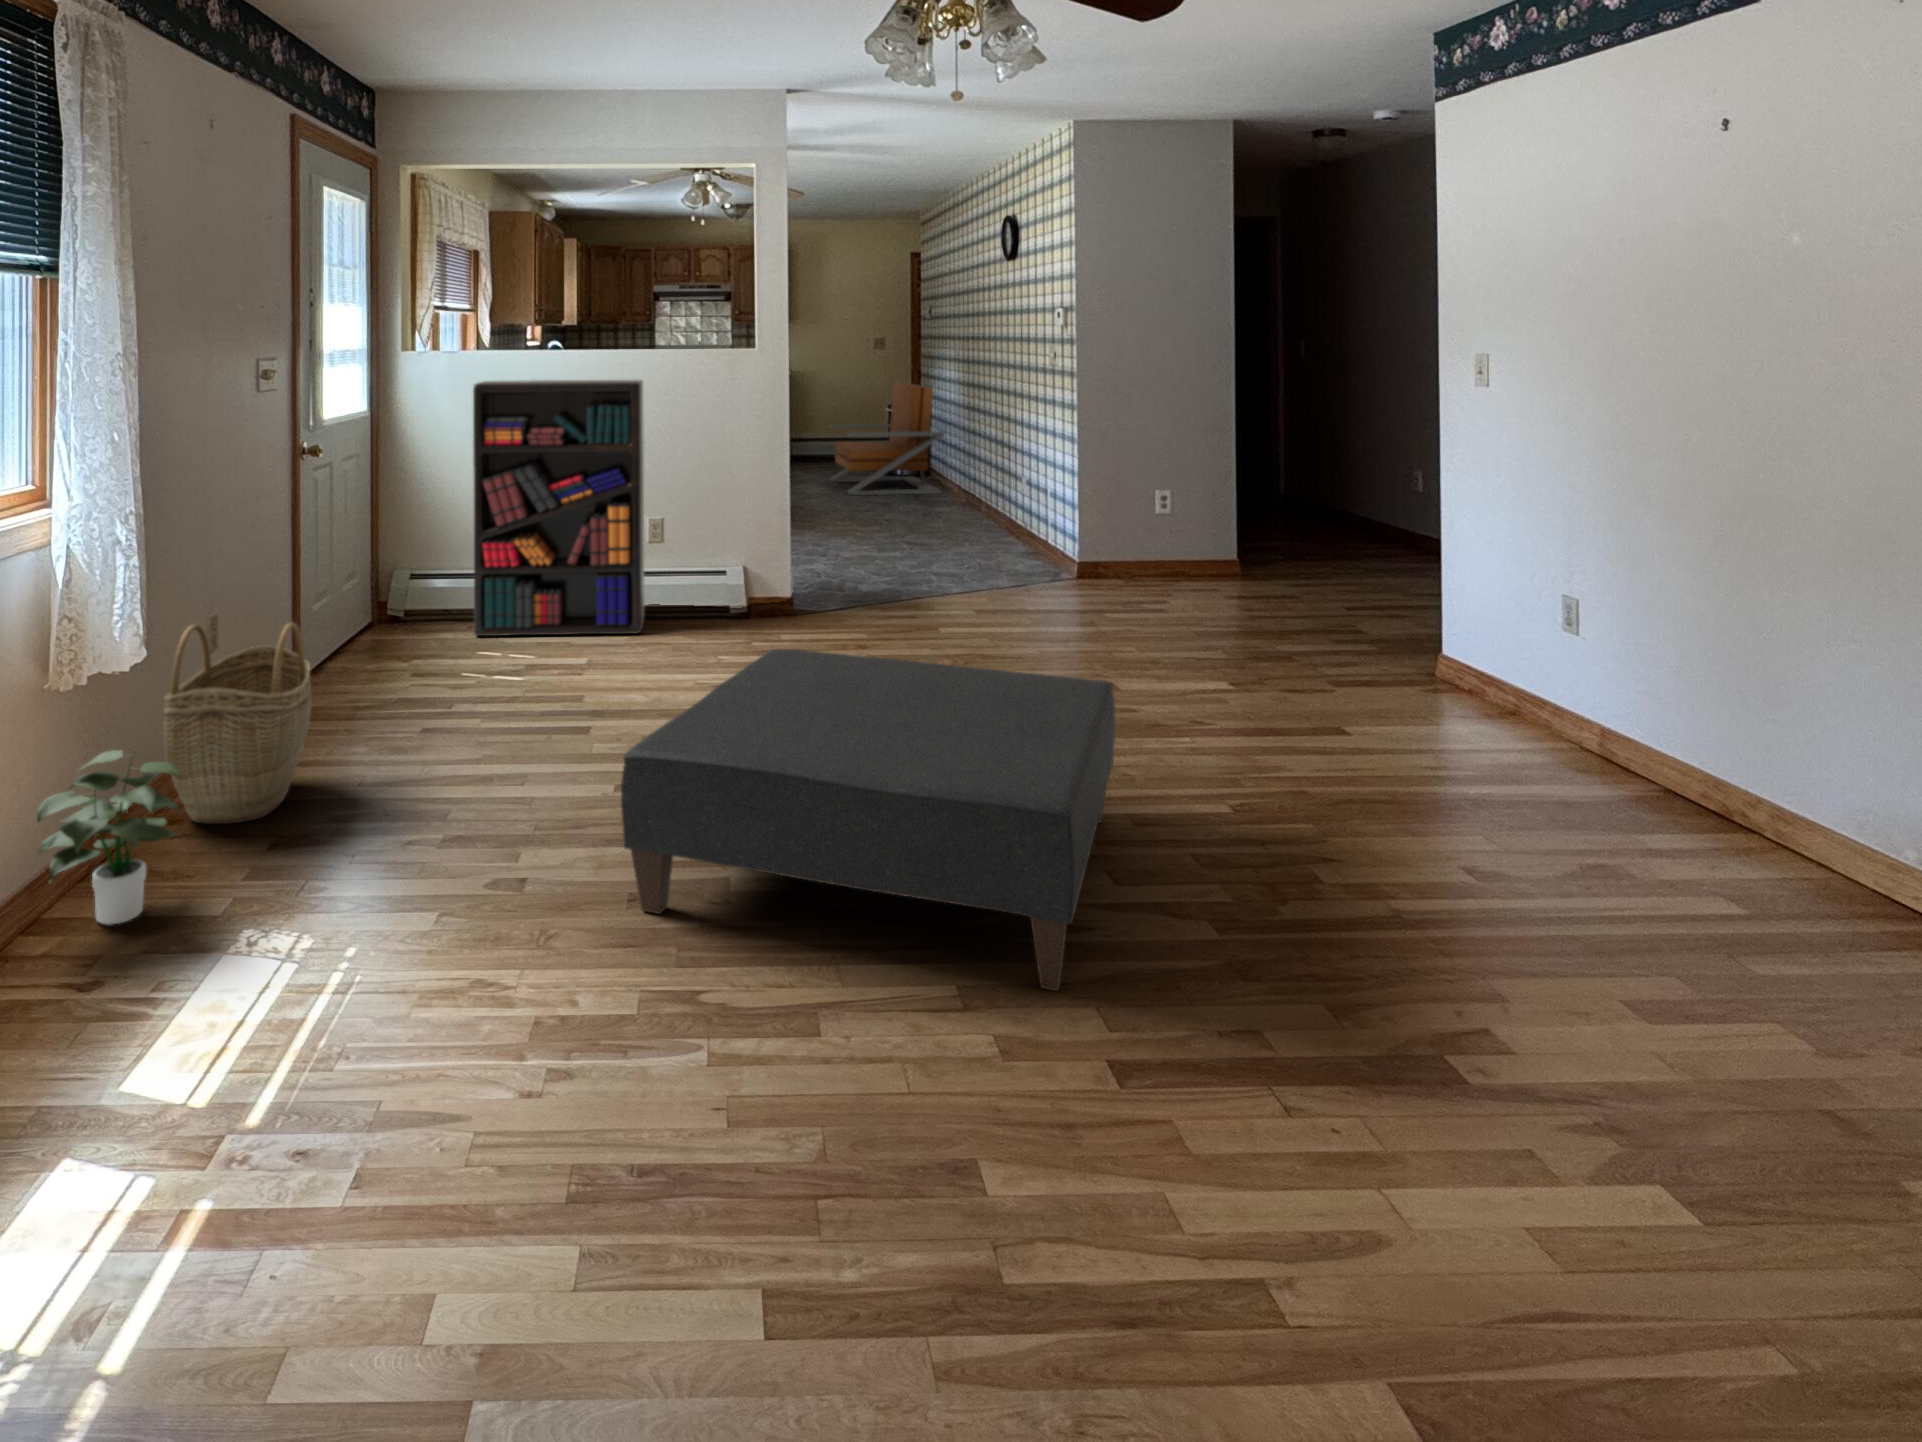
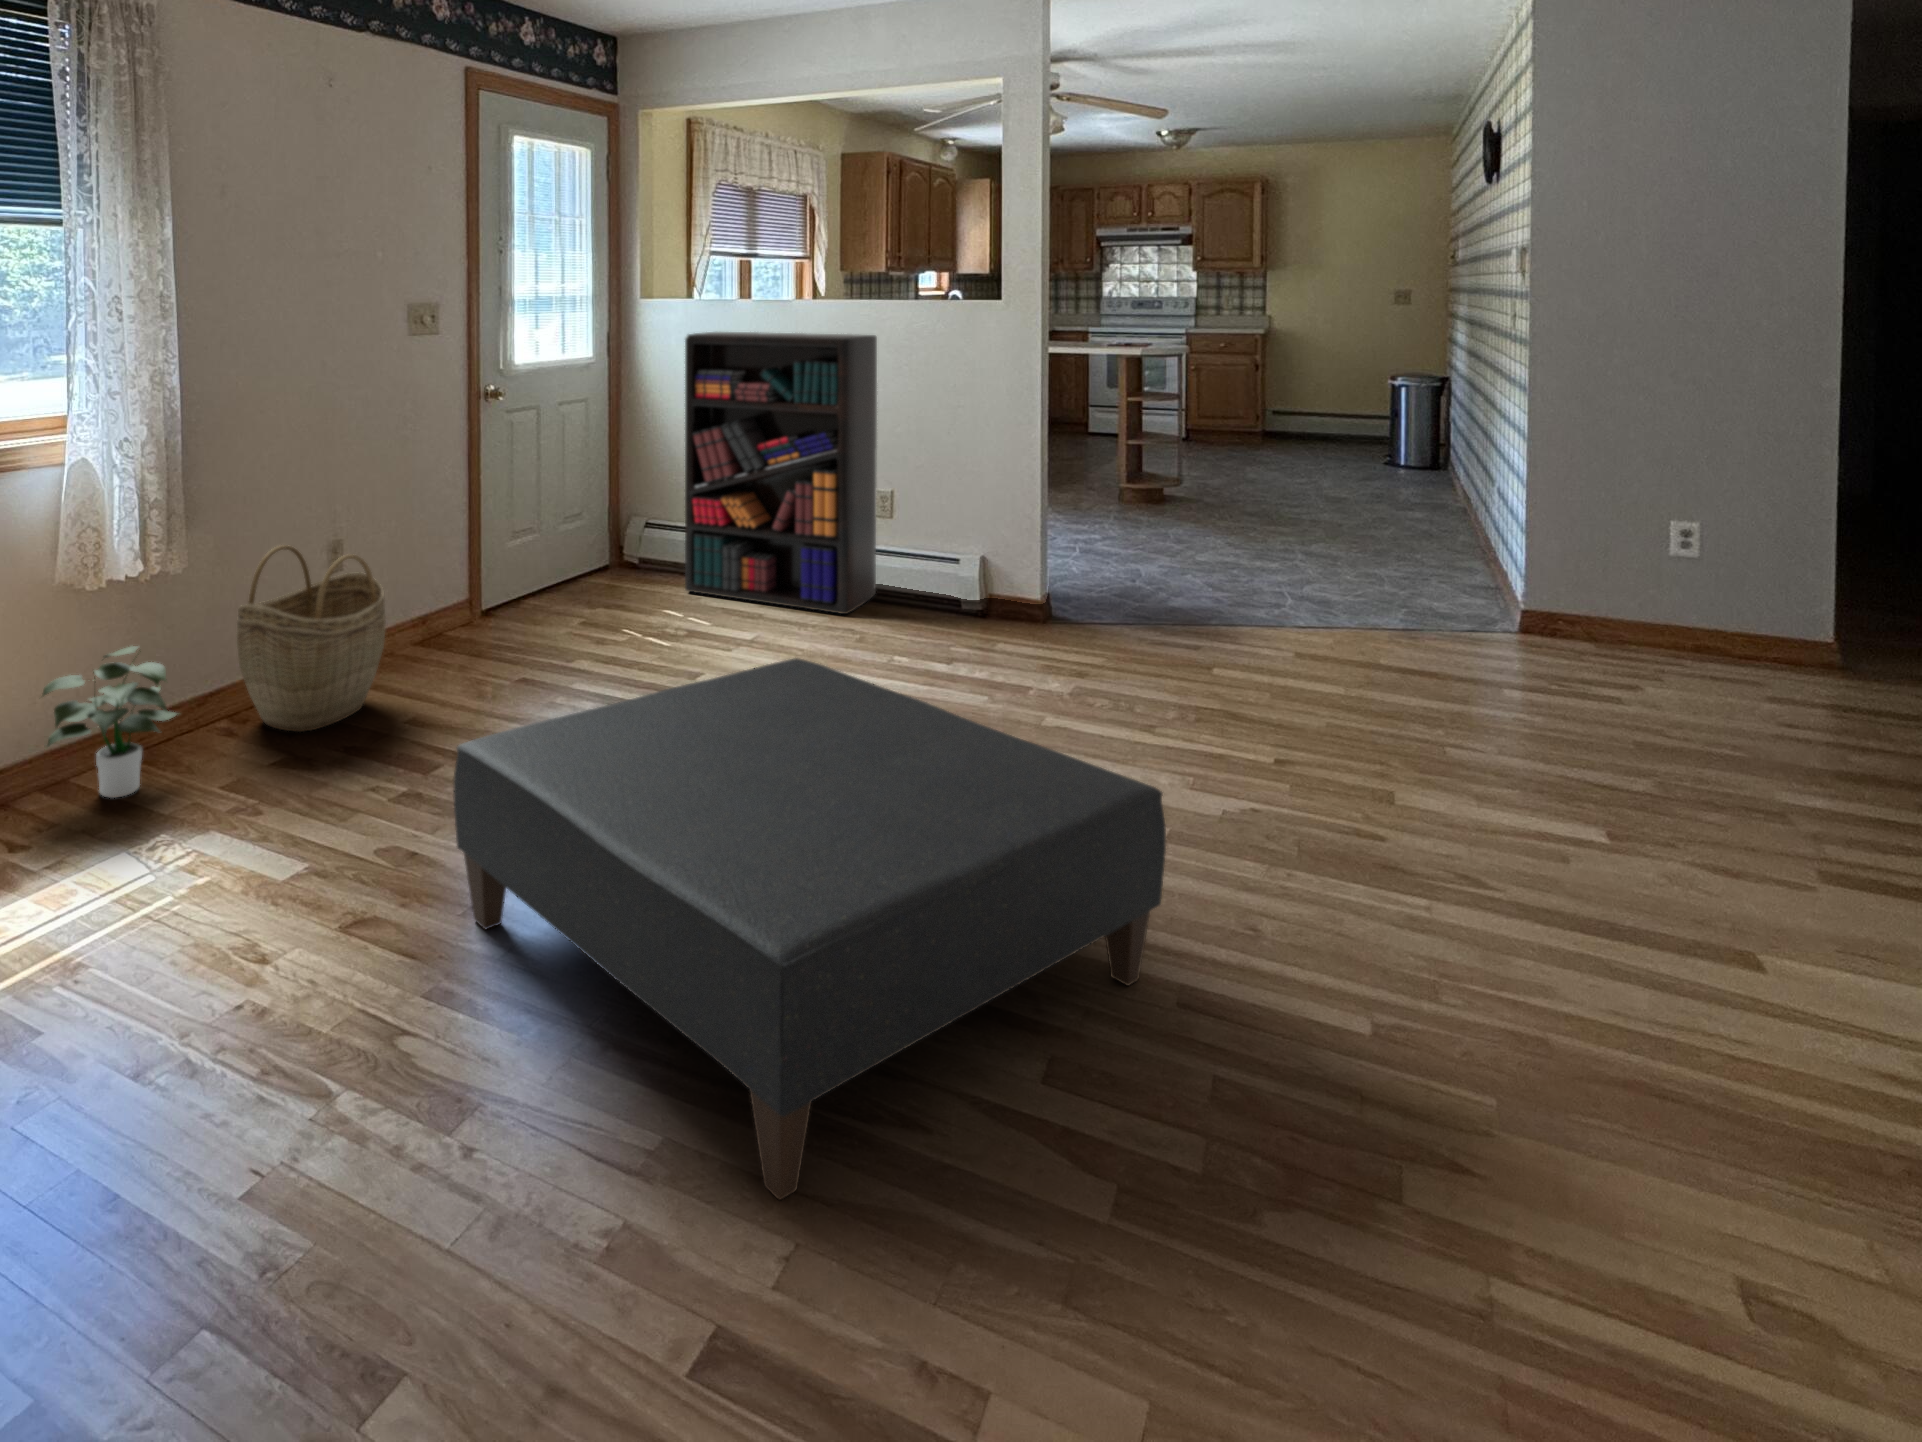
lounge chair: present [831,383,944,495] -> none [1290,349,1440,494]

